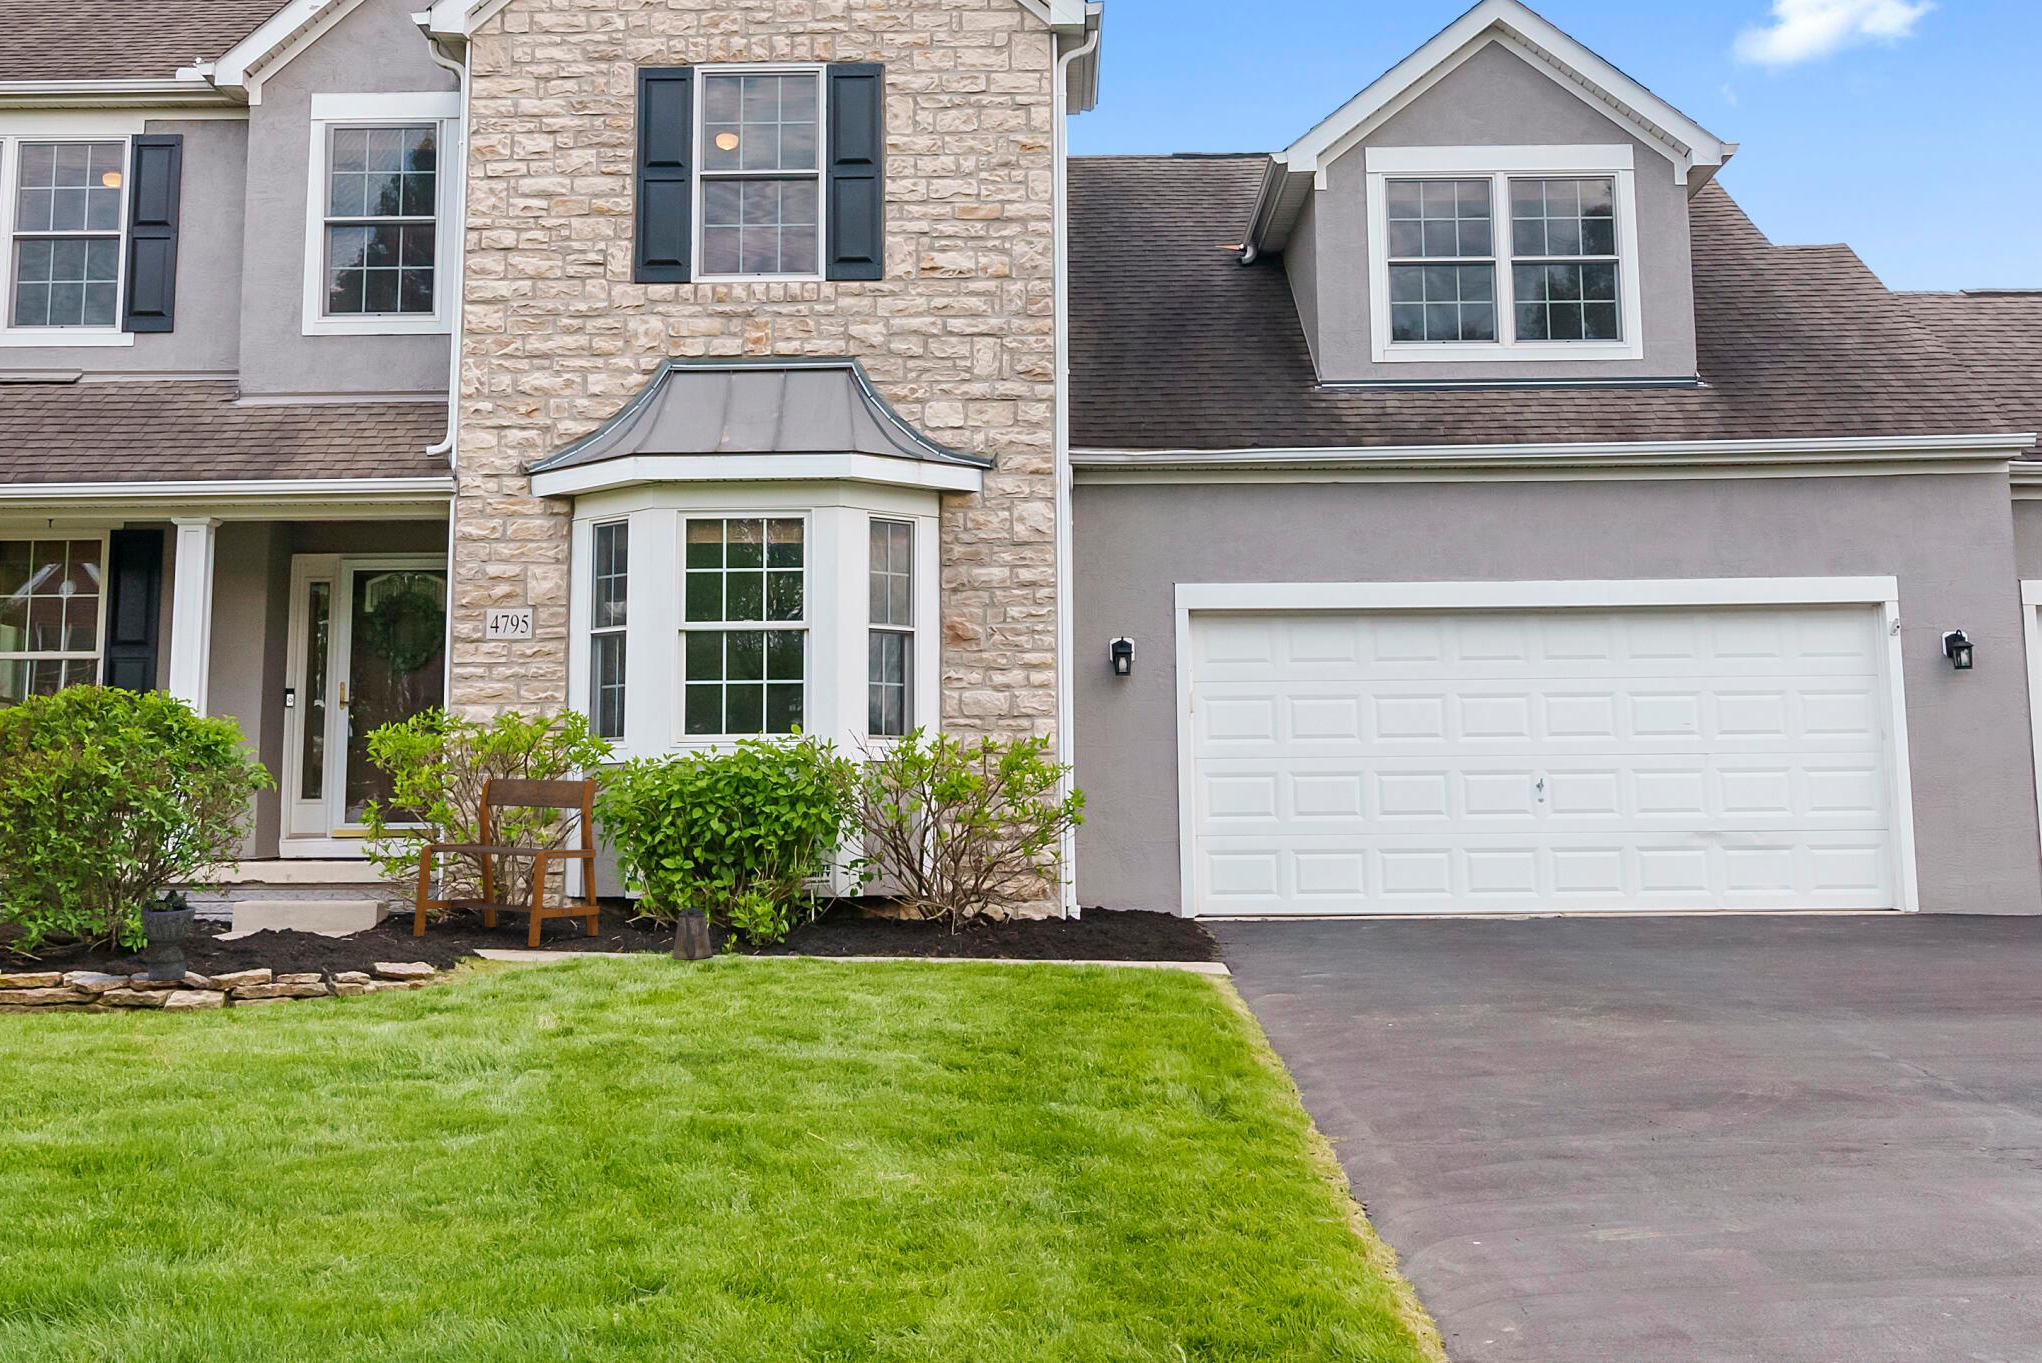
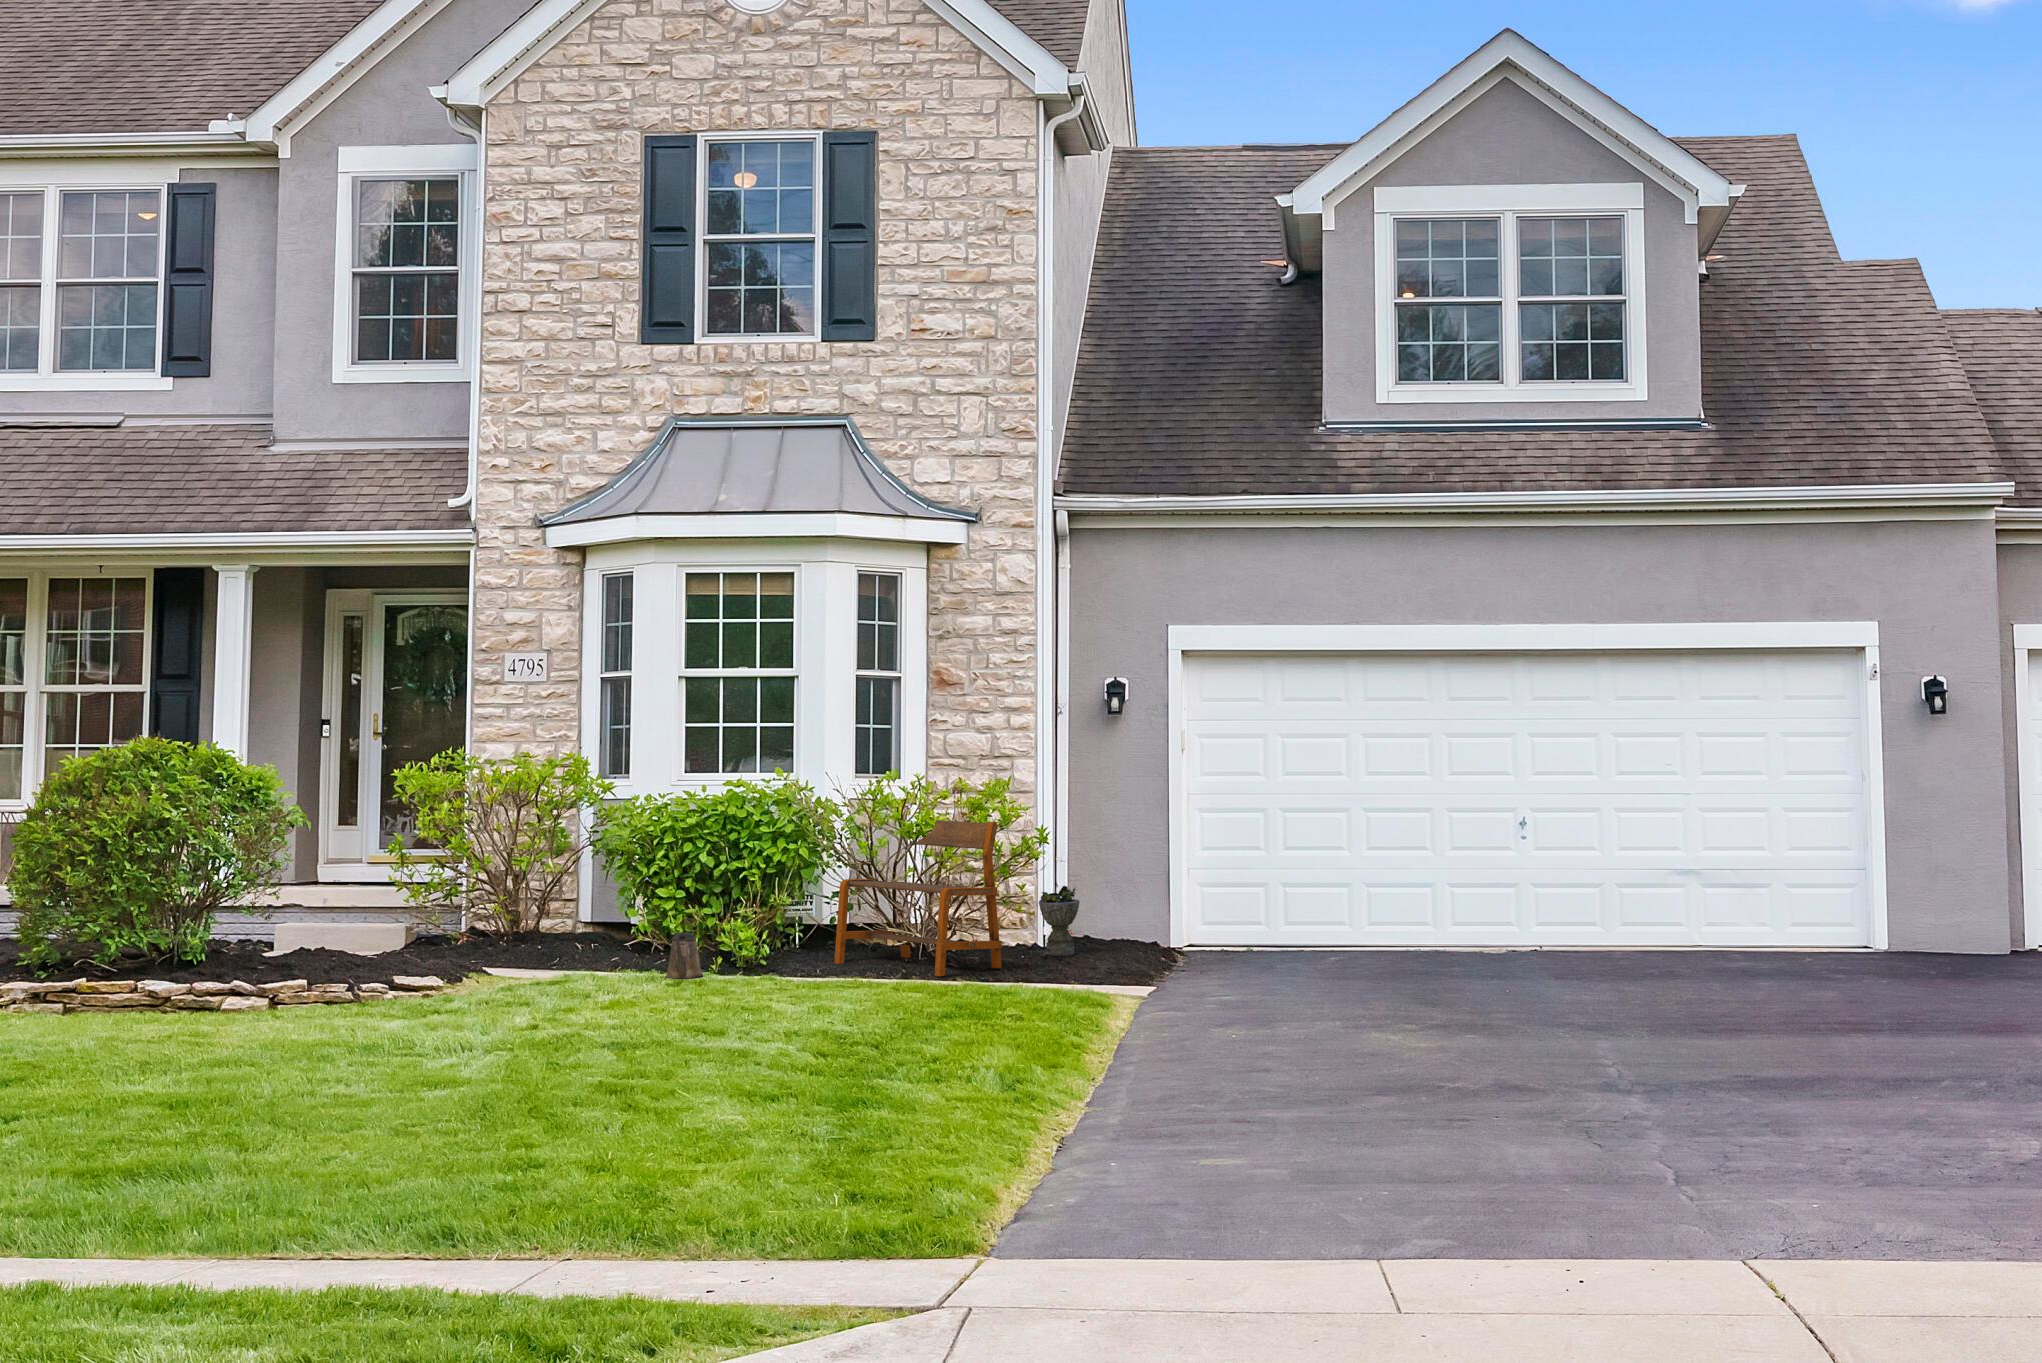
bench: present [413,776,599,947] -> present [834,820,1002,976]
planter: present [141,889,196,981] -> present [1039,886,1080,956]

